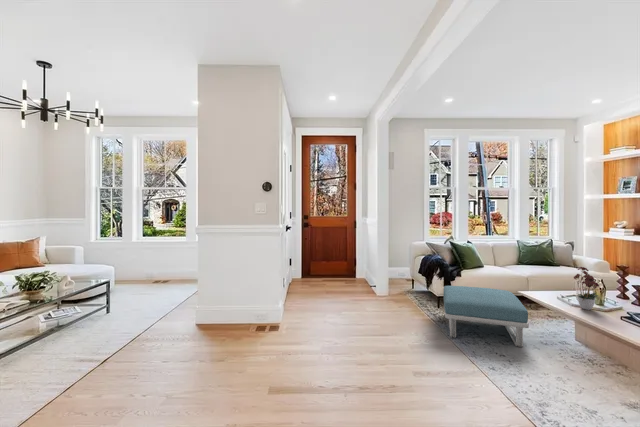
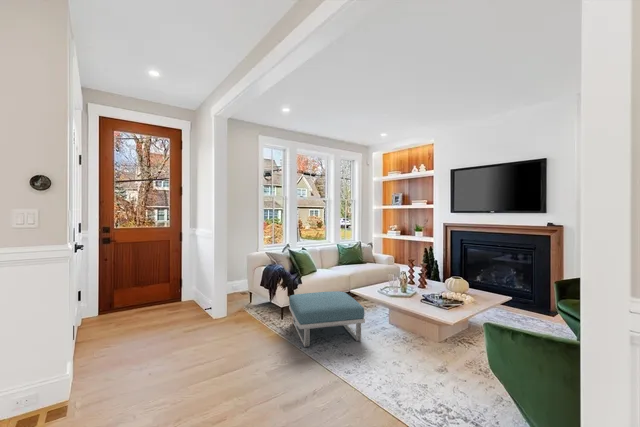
flower arrangement: present [574,267,599,310] -> none [389,264,409,299]

